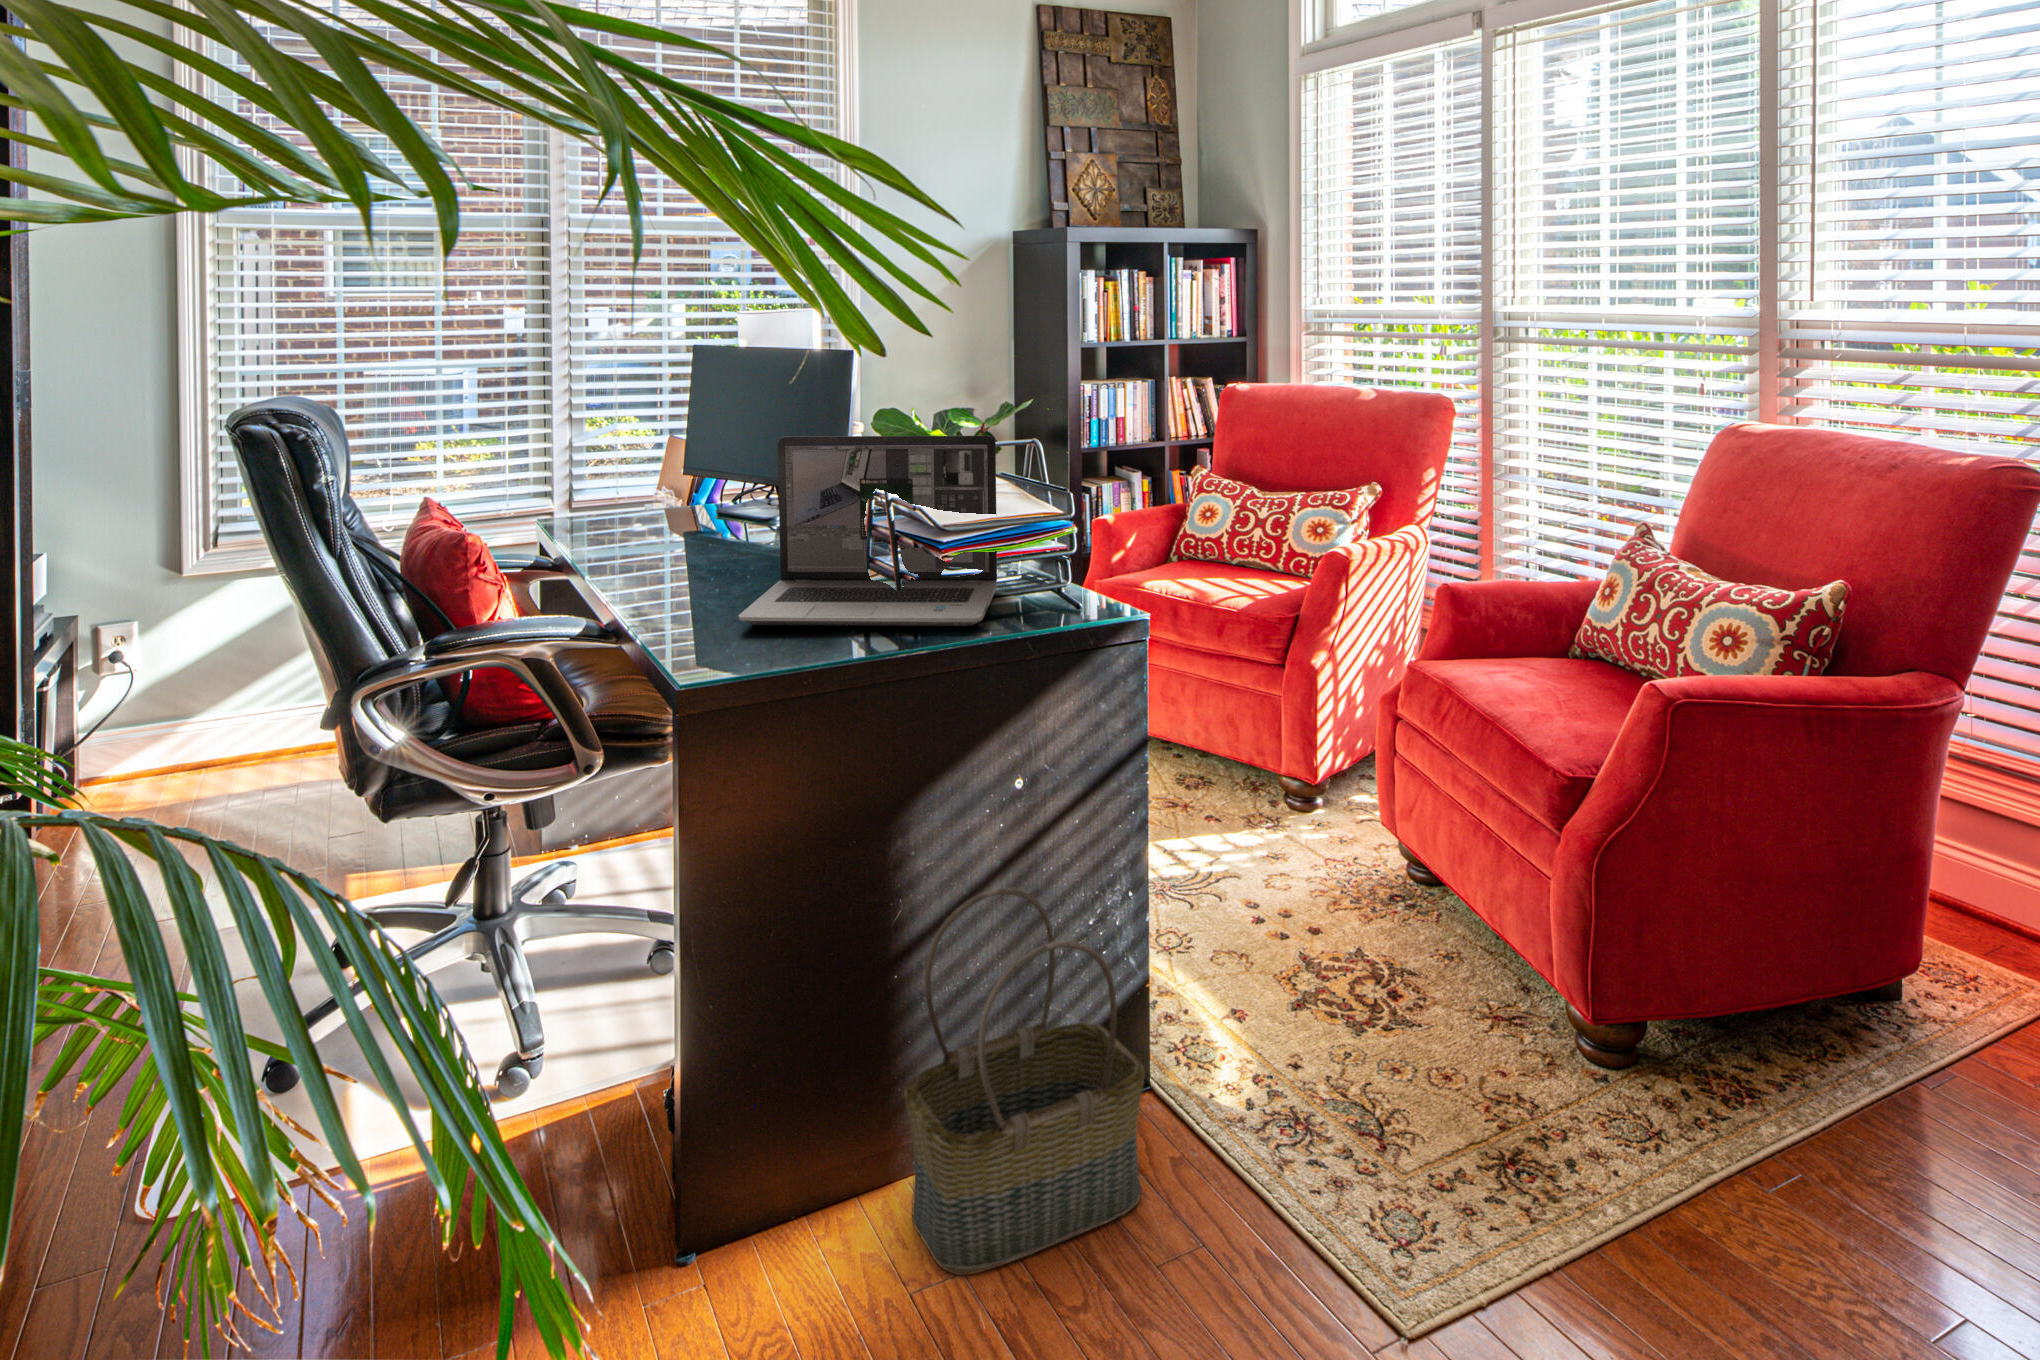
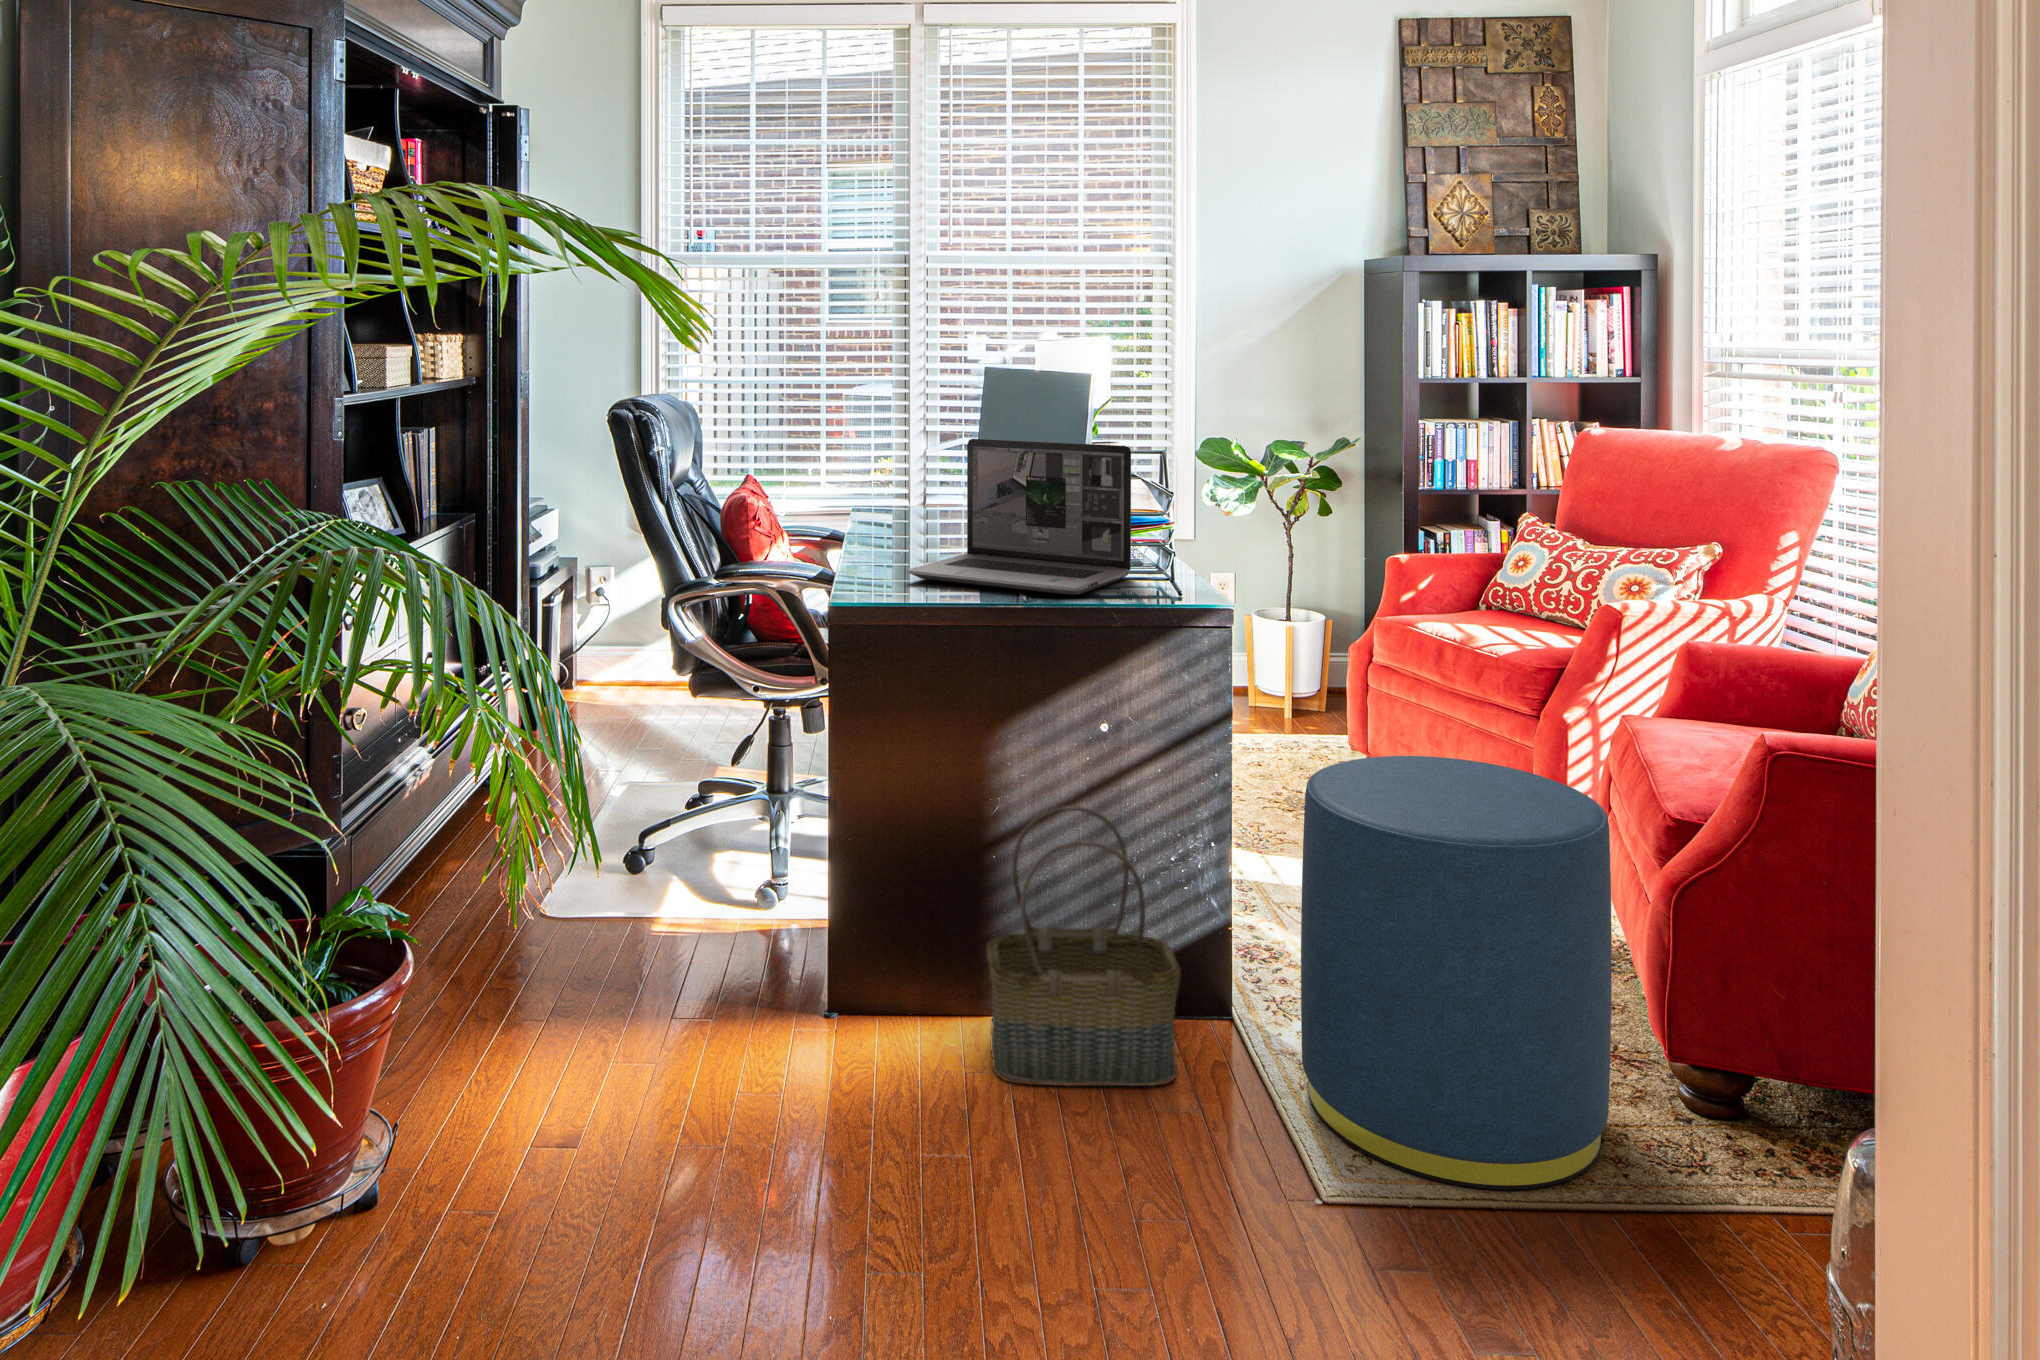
ottoman: none [1256,748,1575,1240] -> present [1301,756,1612,1190]

